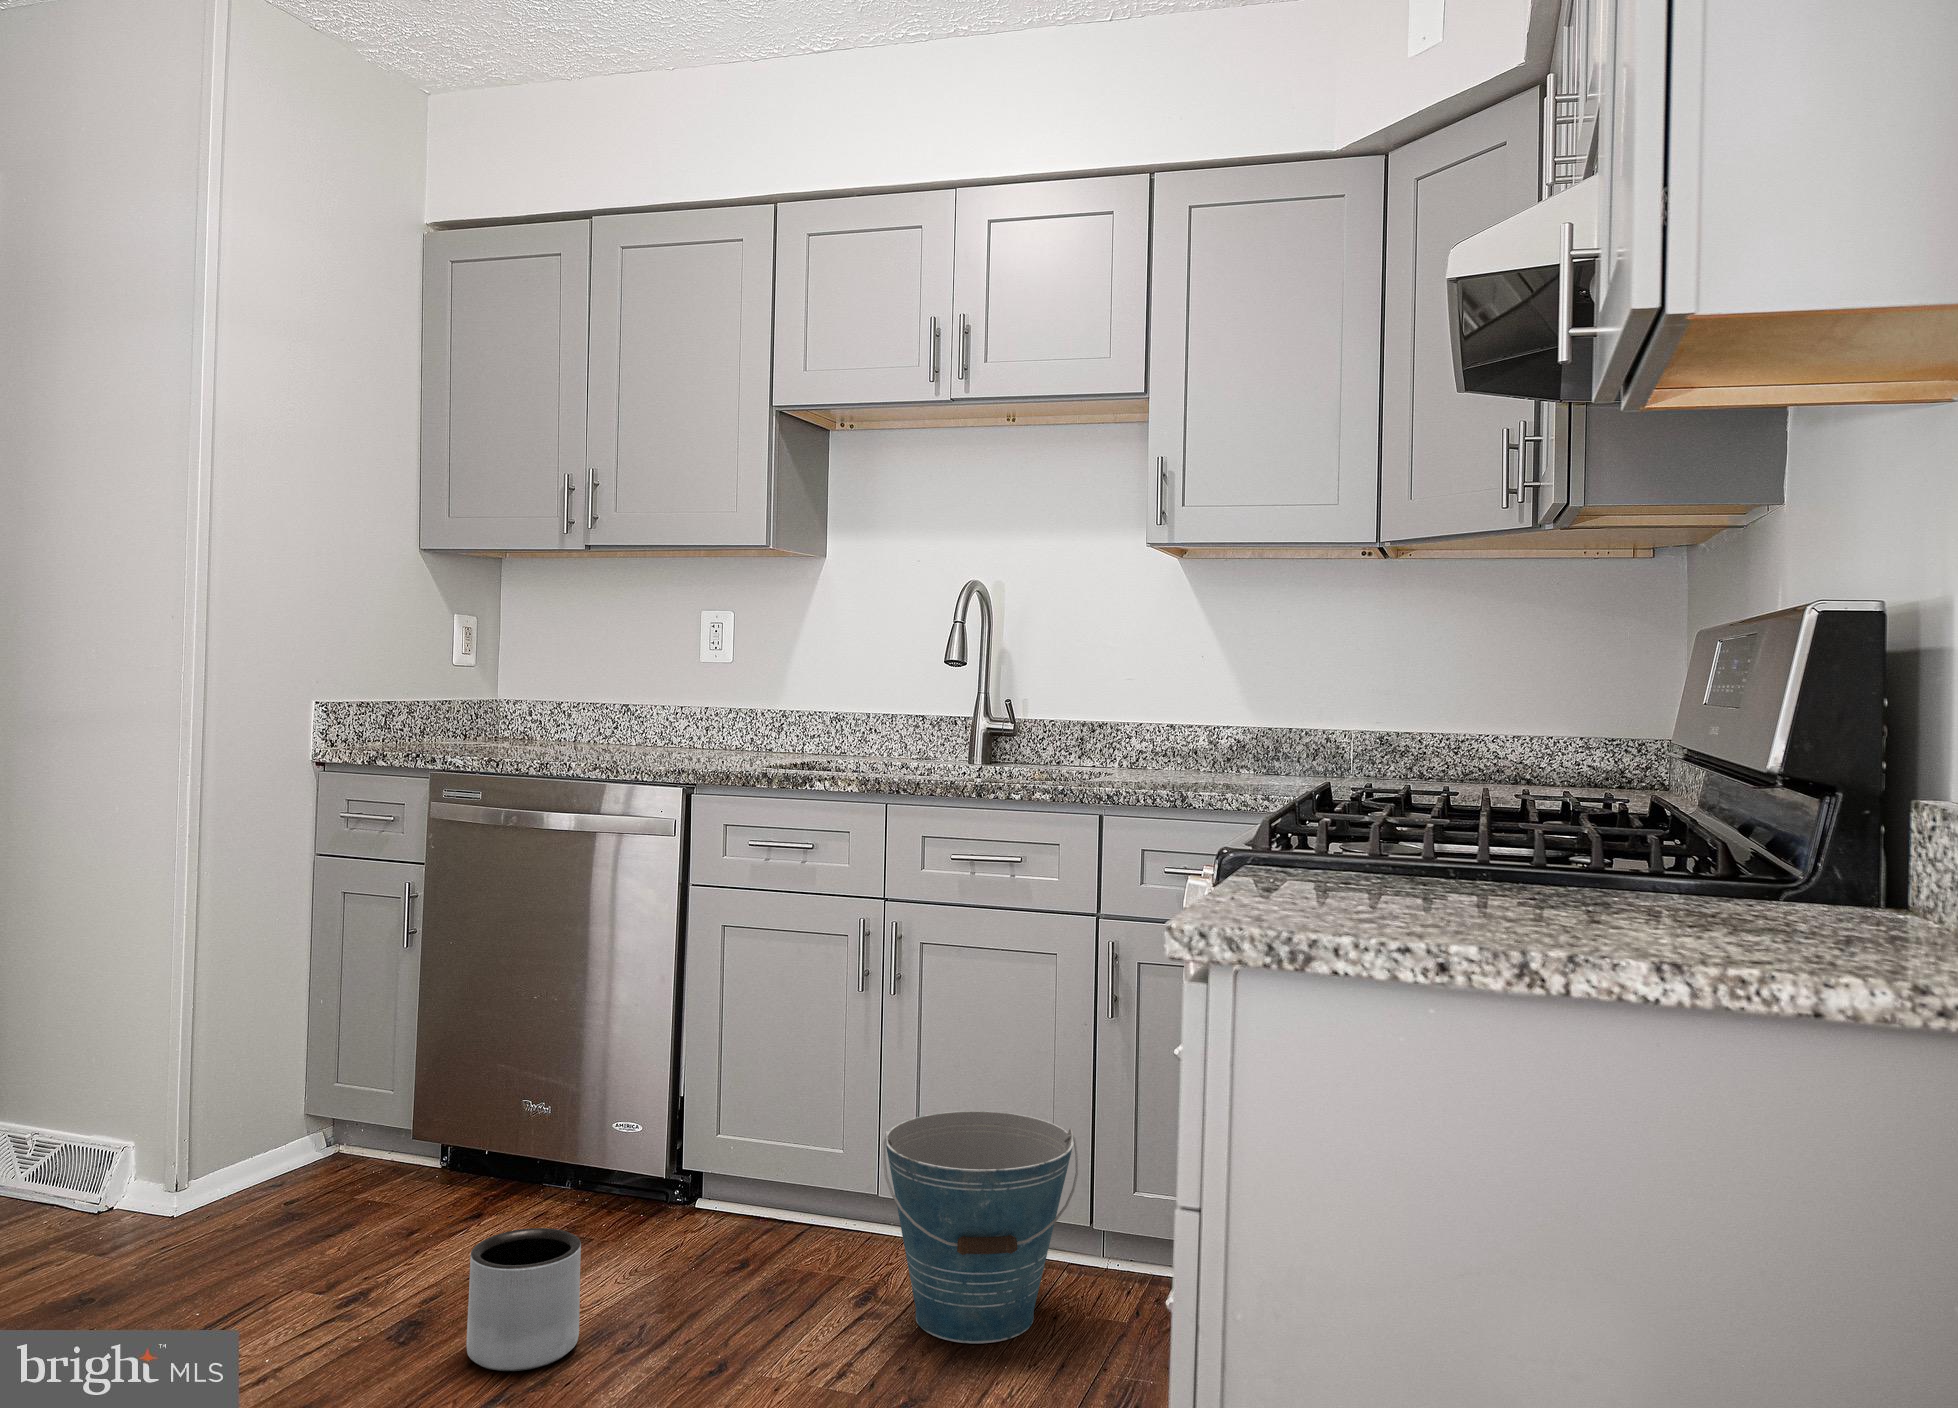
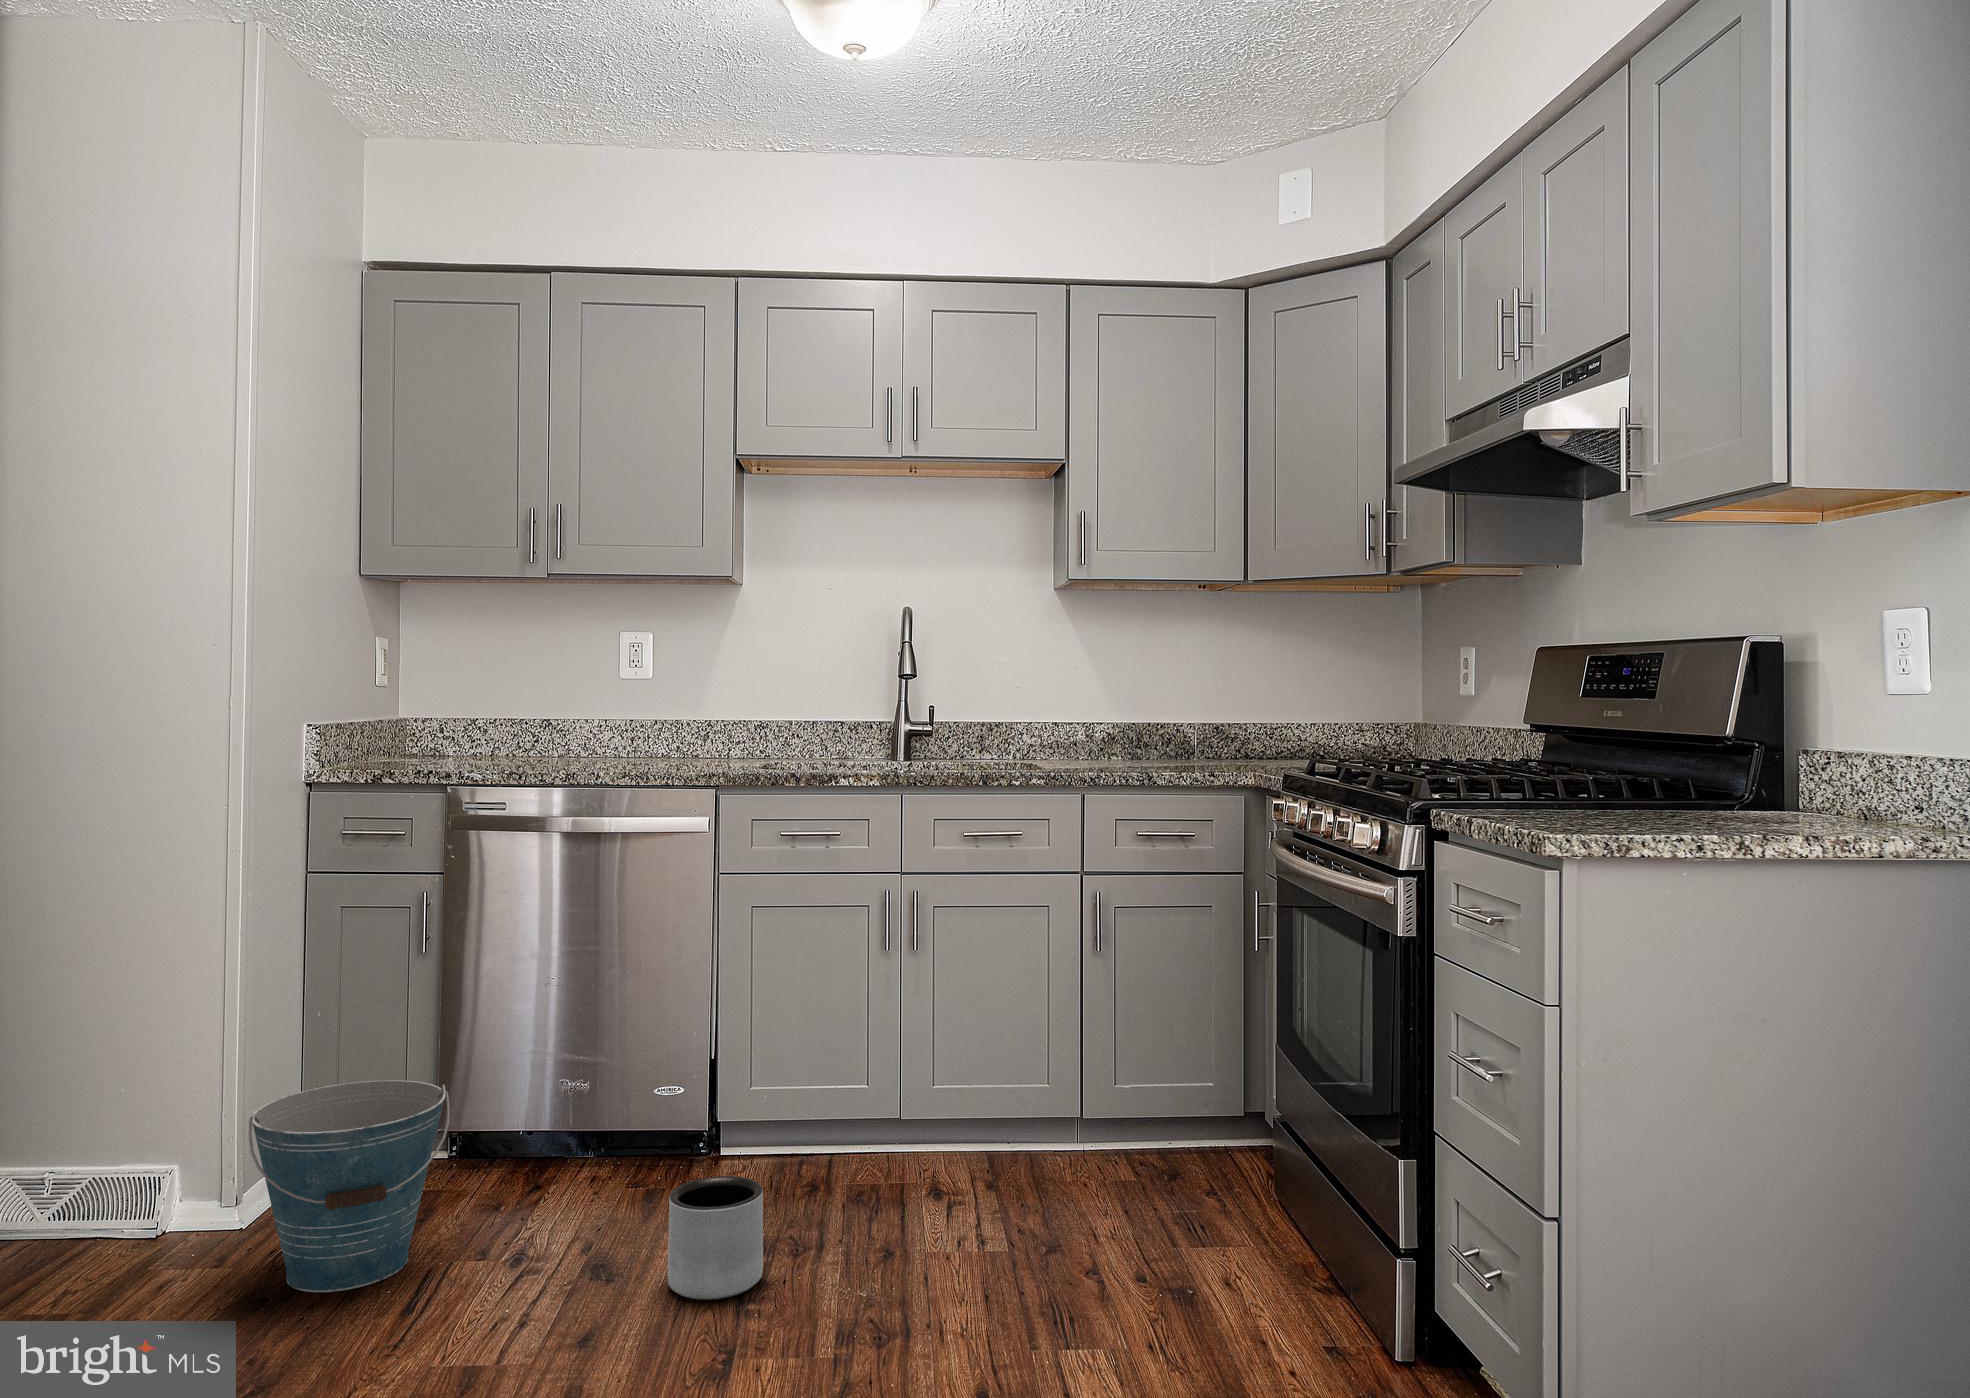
bucket: present [883,1111,1078,1343] -> present [249,1080,450,1292]

